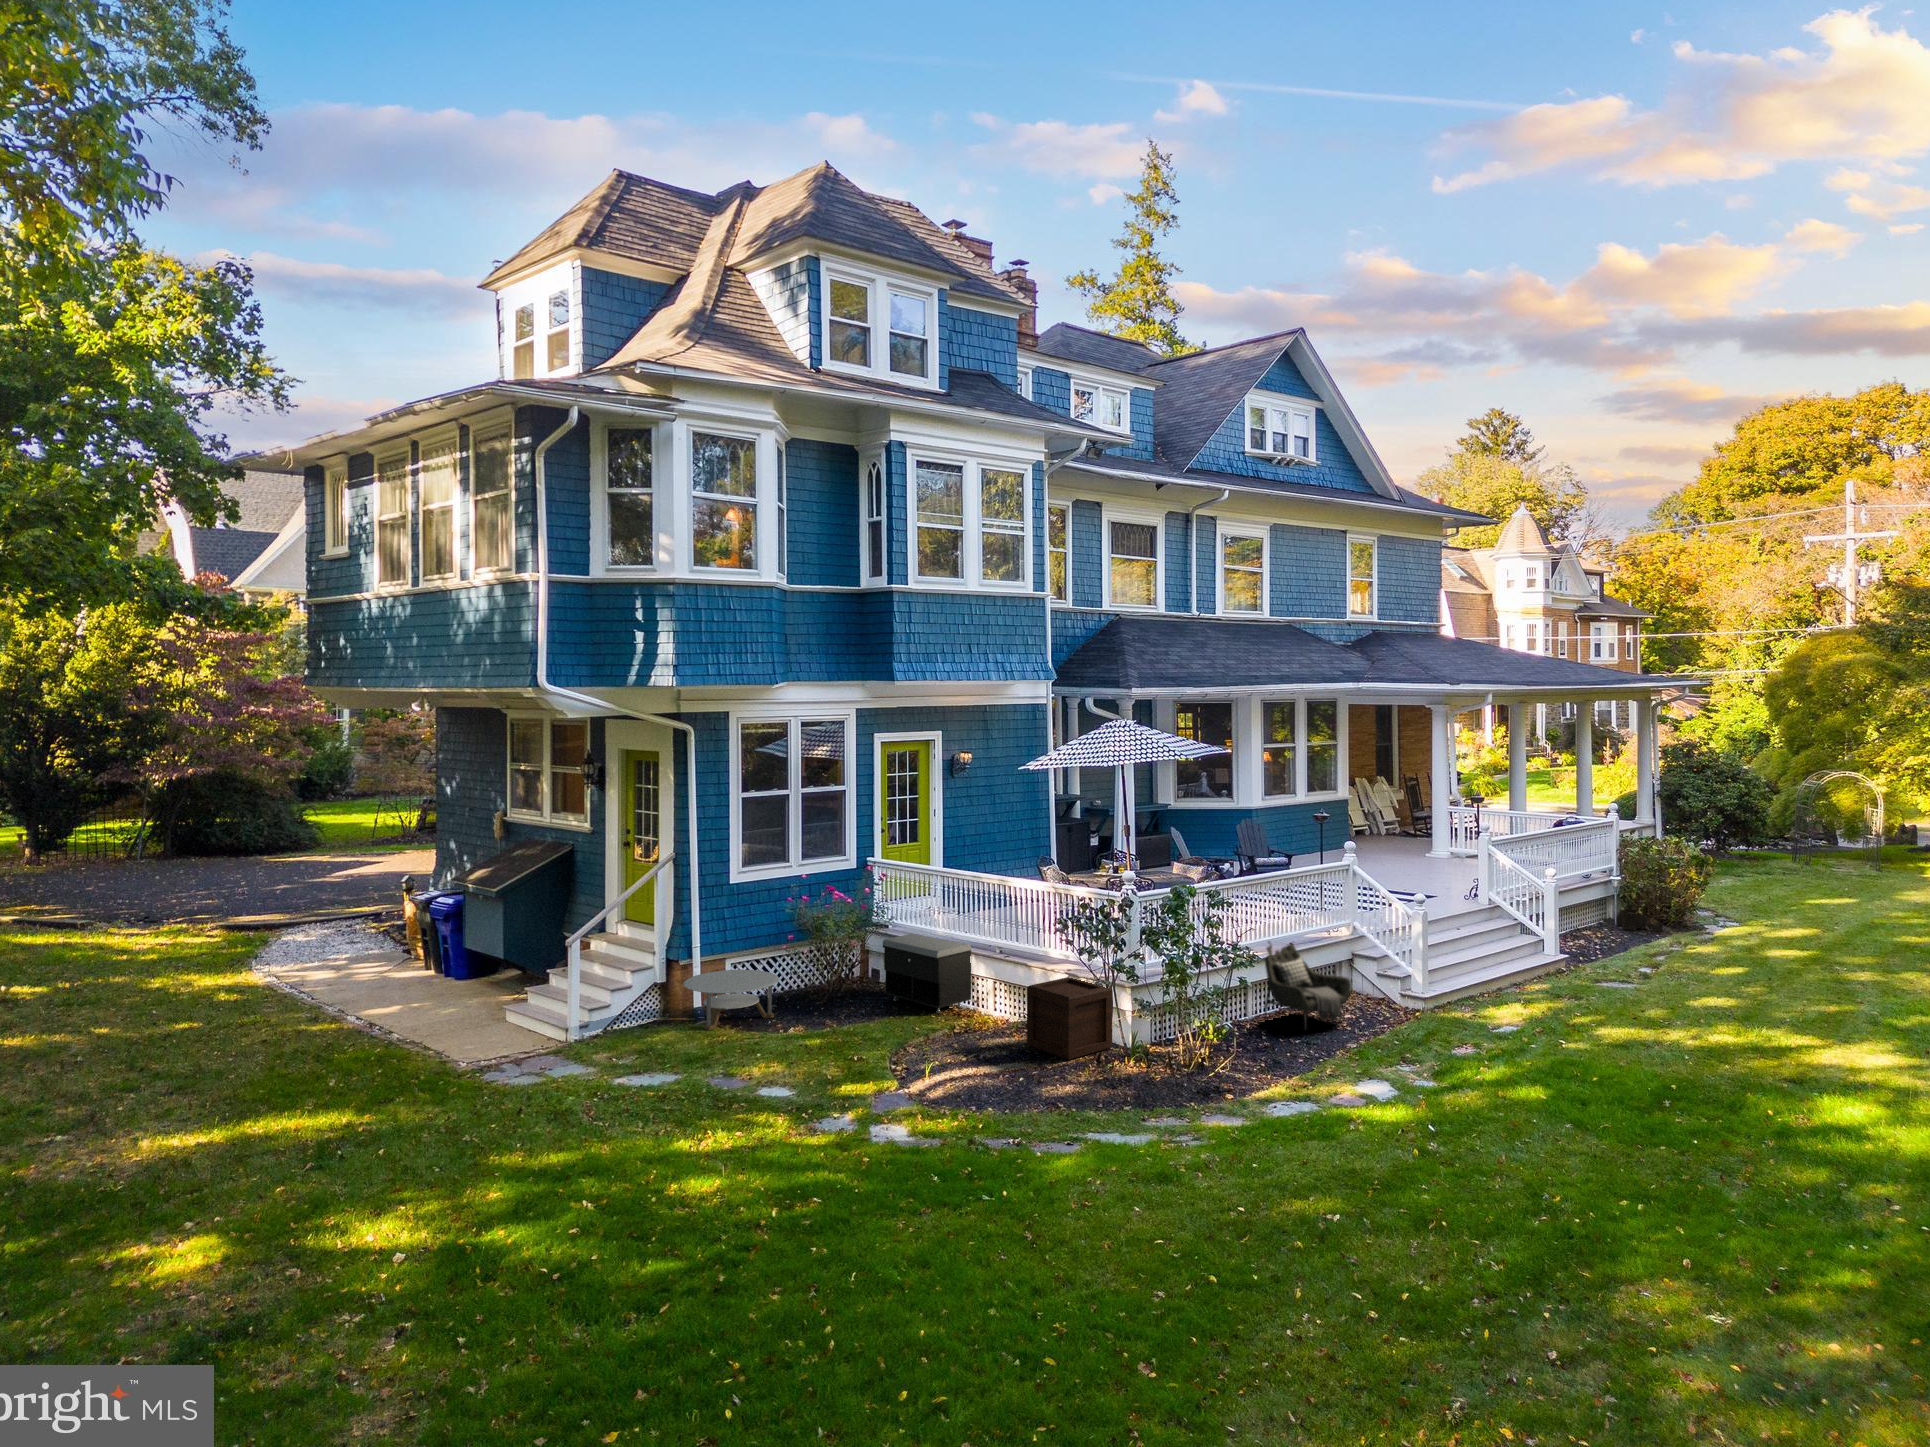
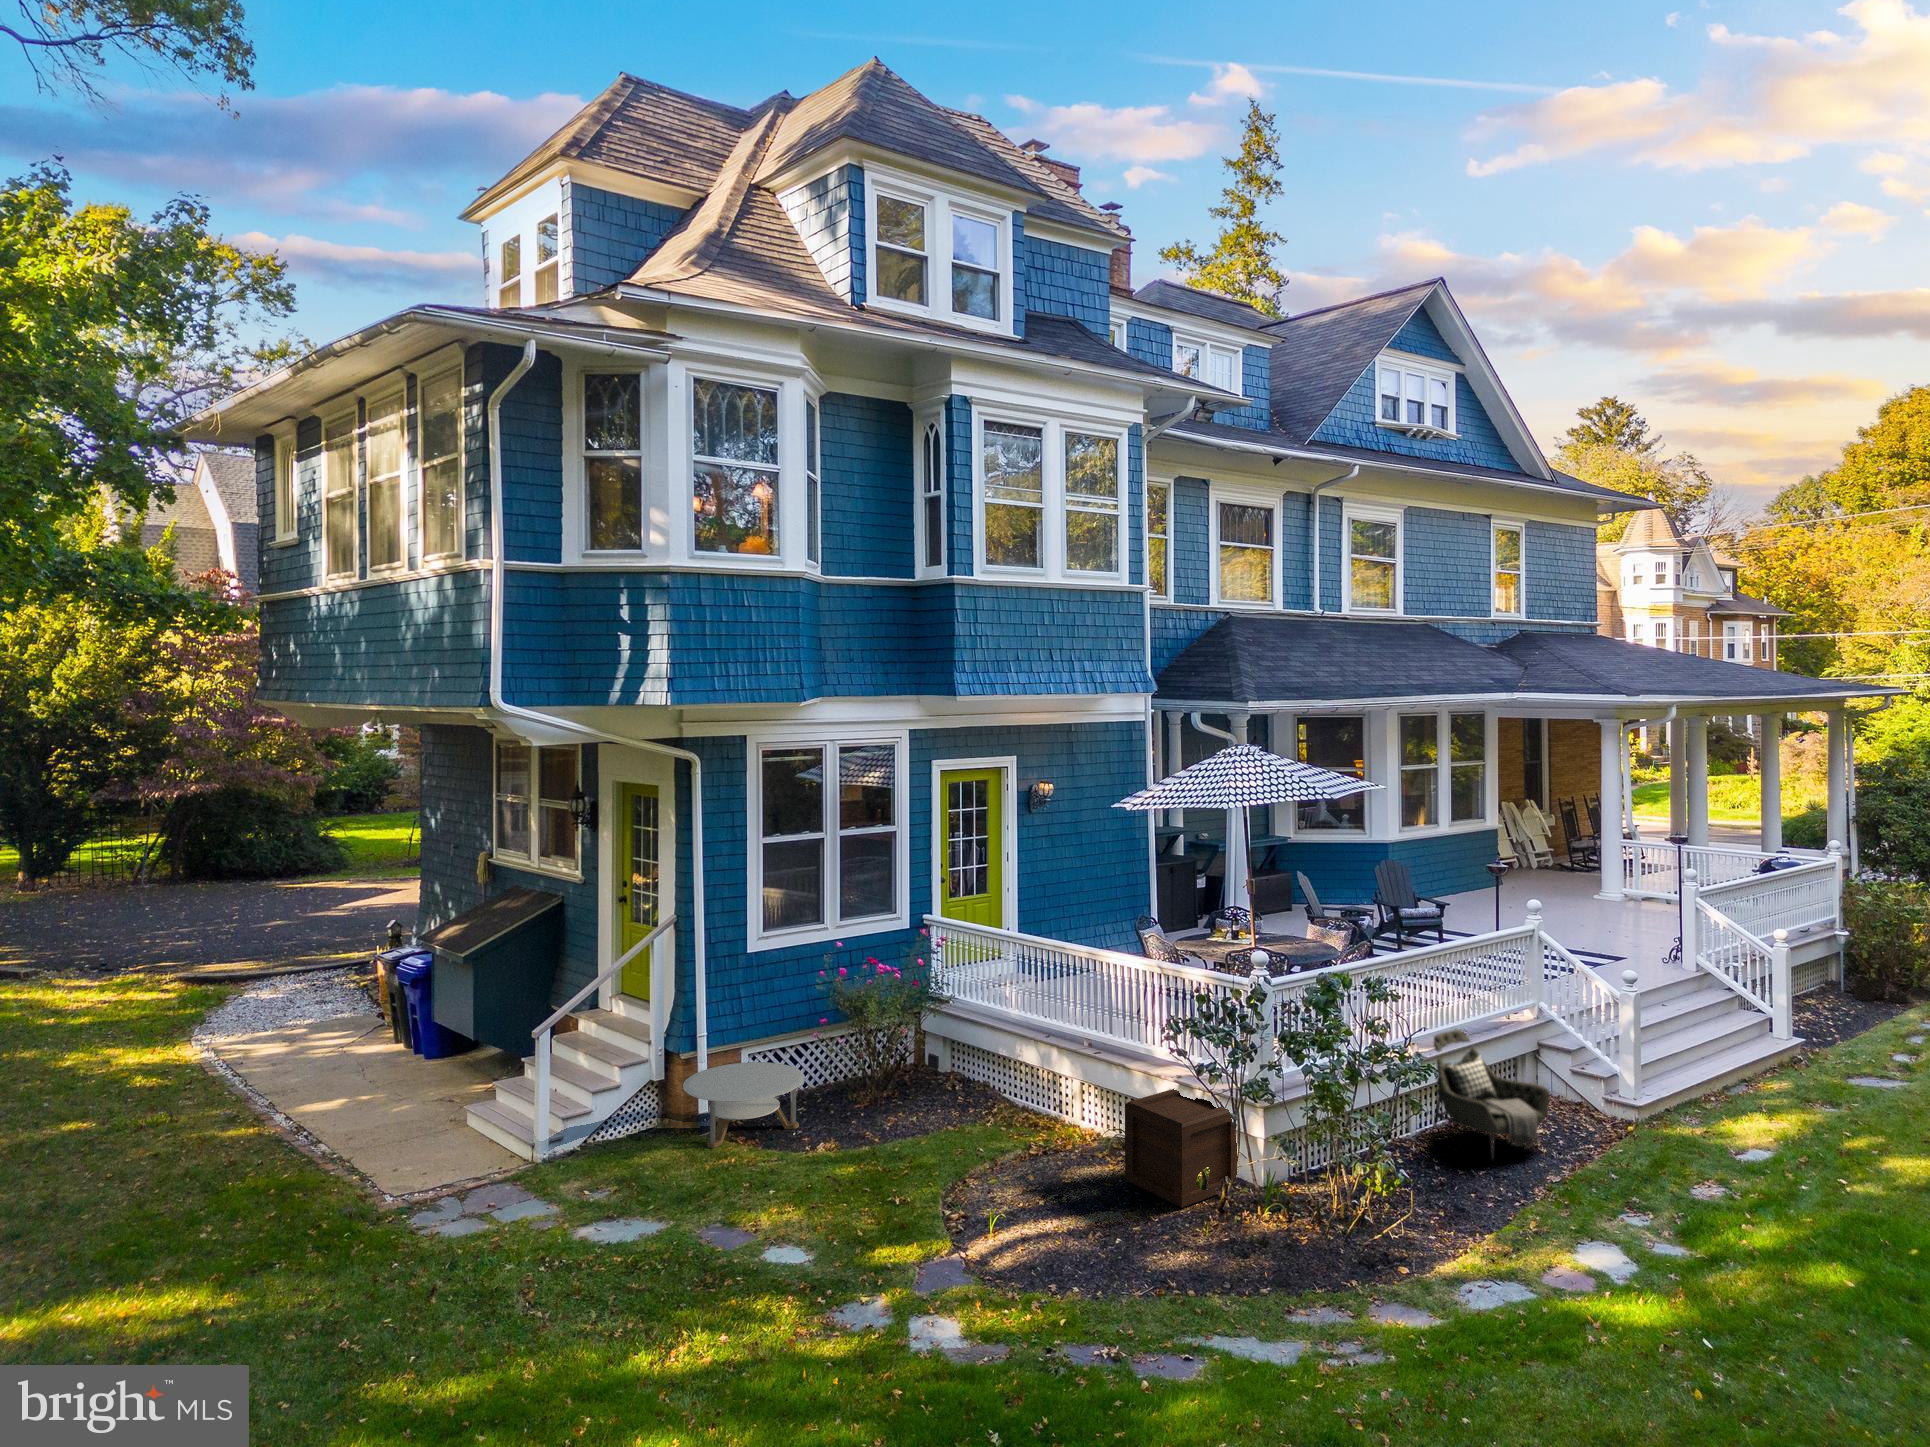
storage bench: present [883,934,971,1013] -> none [938,1014,1051,1123]

